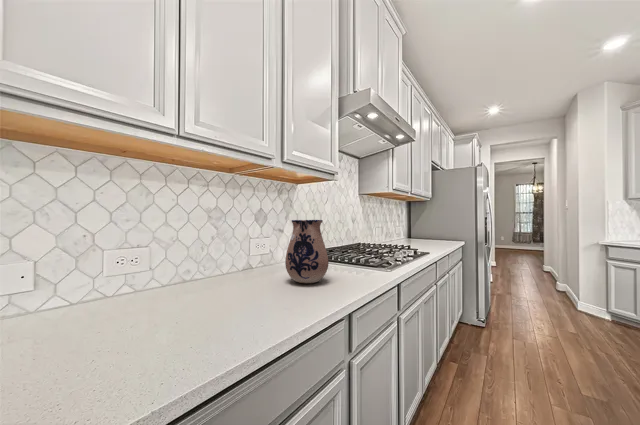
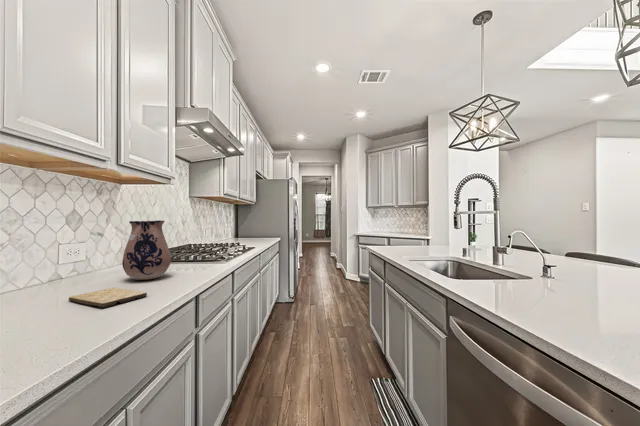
cutting board: none [235,289,295,315] -> present [69,288,147,308]

